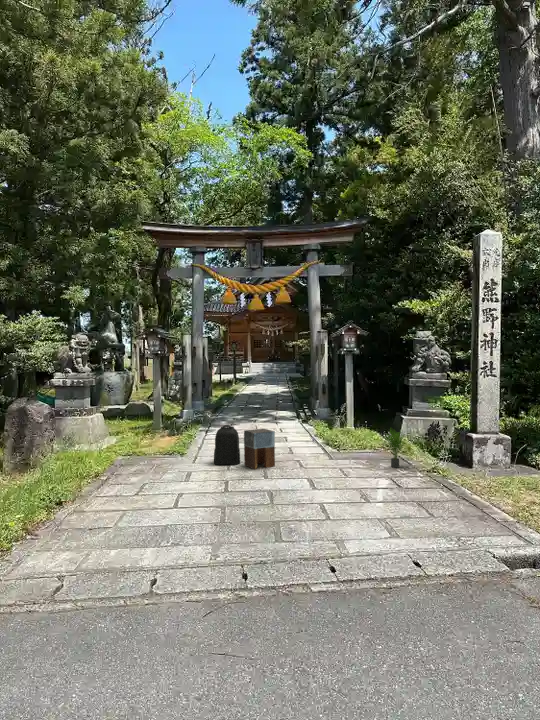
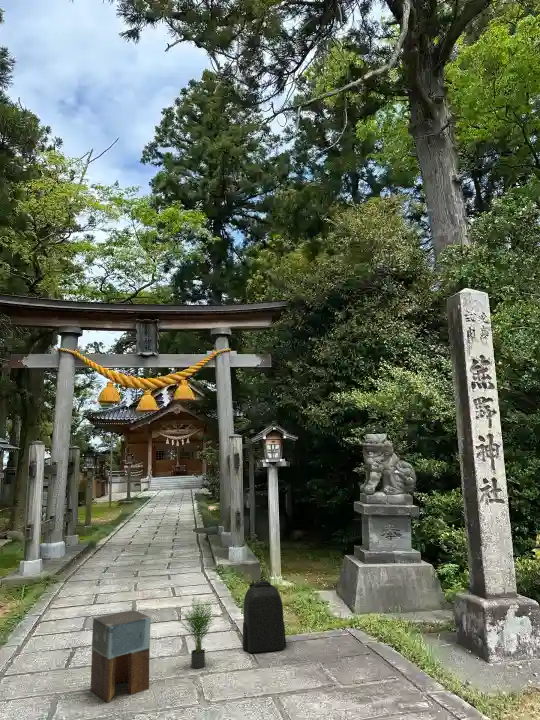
backpack: present [214,425,240,465] -> present [242,581,286,653]
potted plant: present [384,431,403,468] -> present [179,599,212,668]

